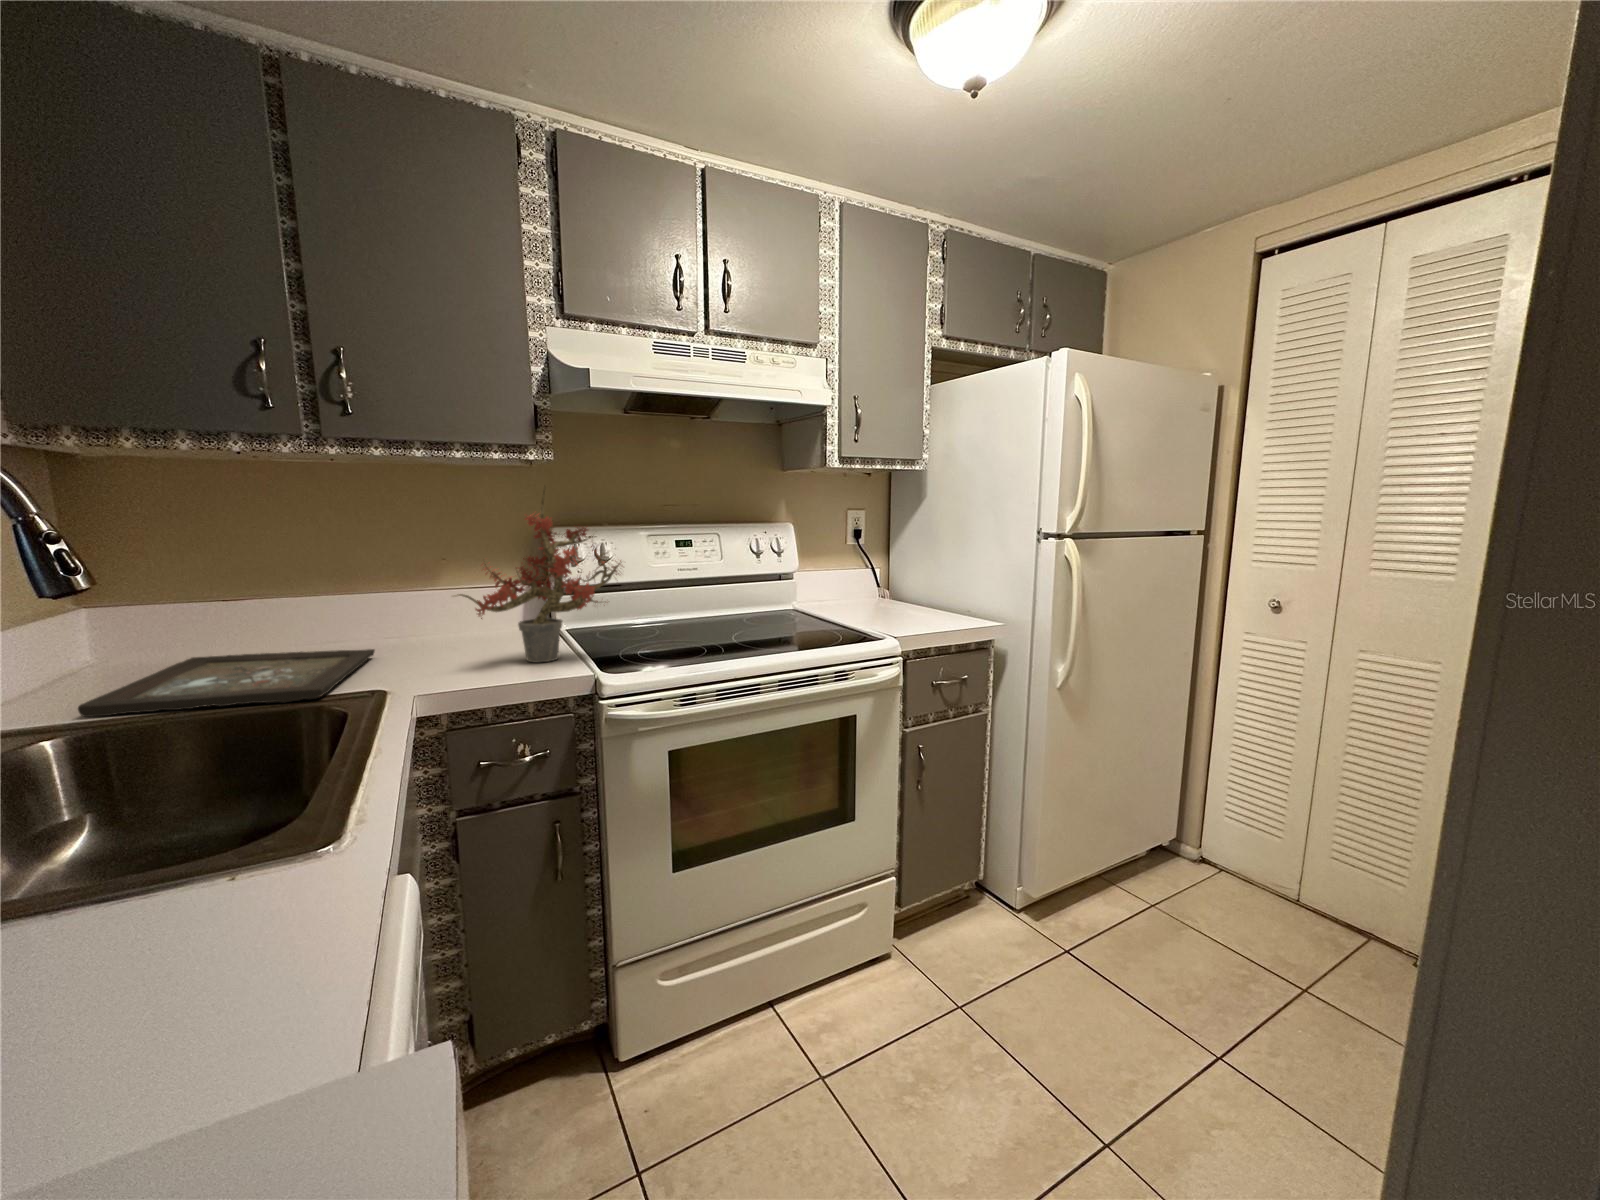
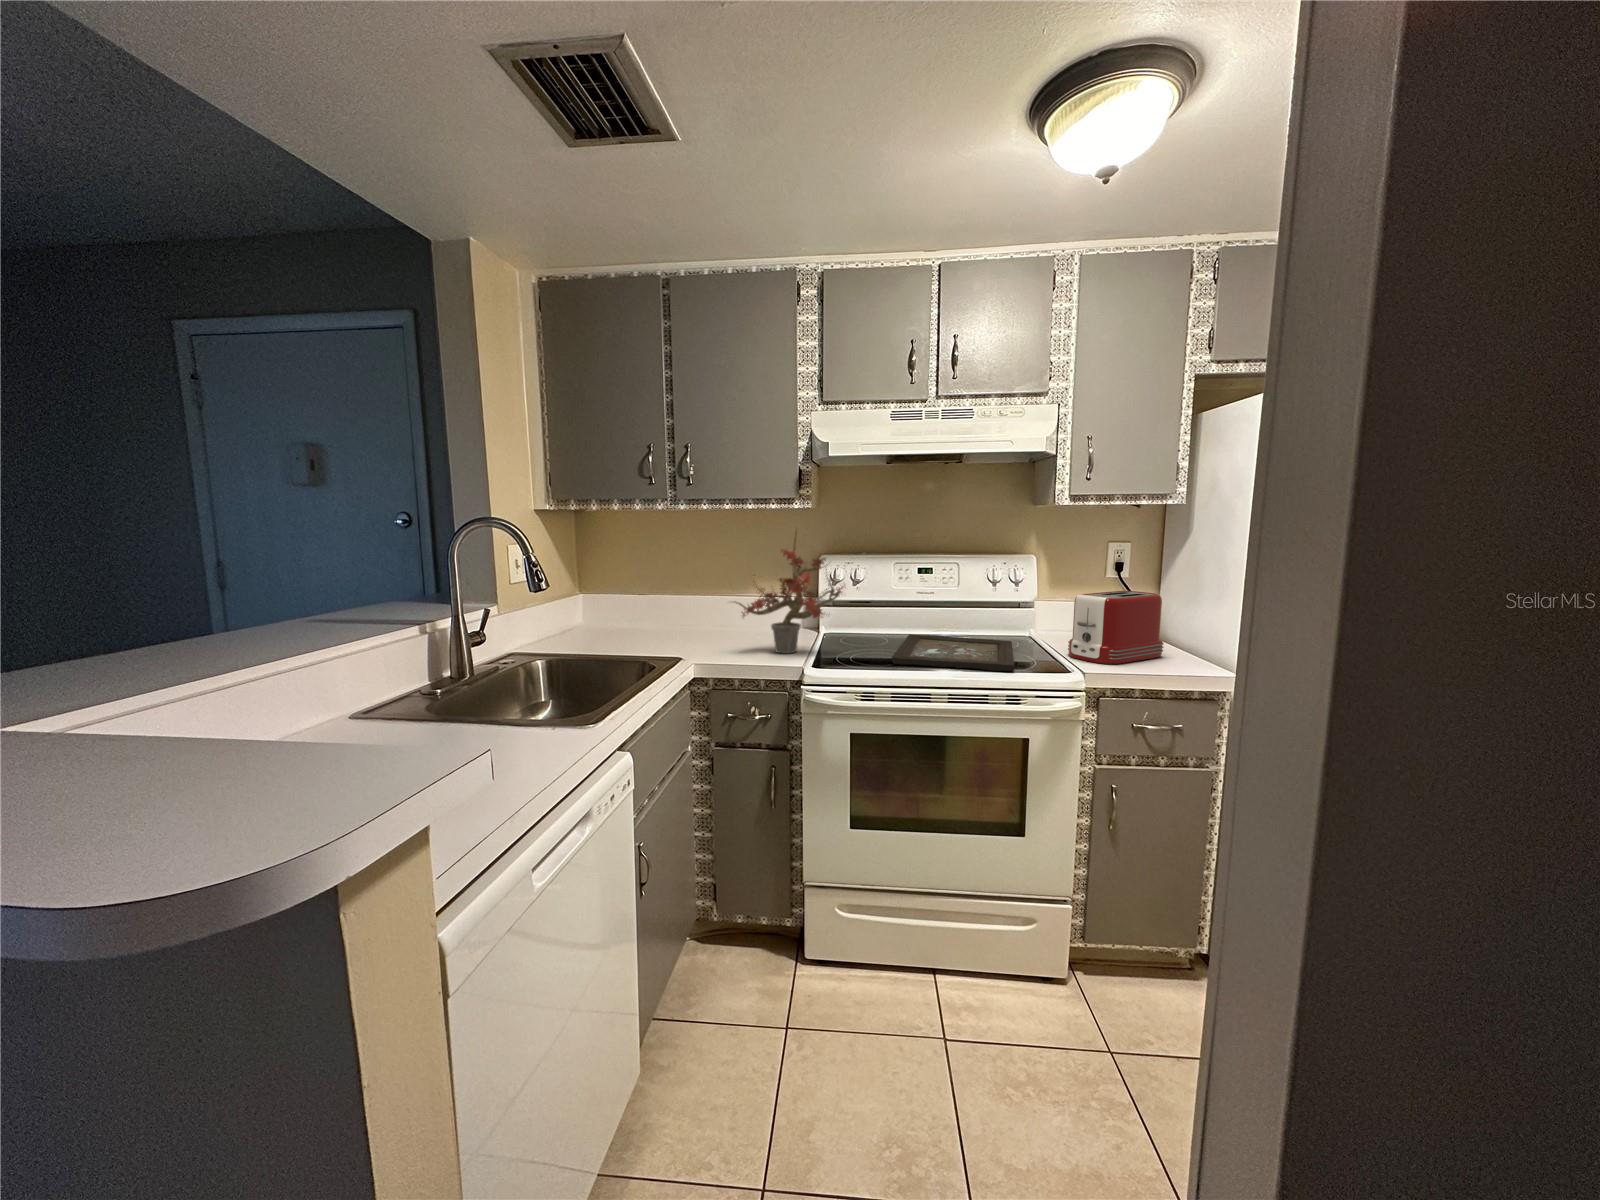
toaster: none [848,556,922,629] -> present [1068,591,1164,664]
tray: present [78,649,375,717] -> present [892,634,1014,671]

